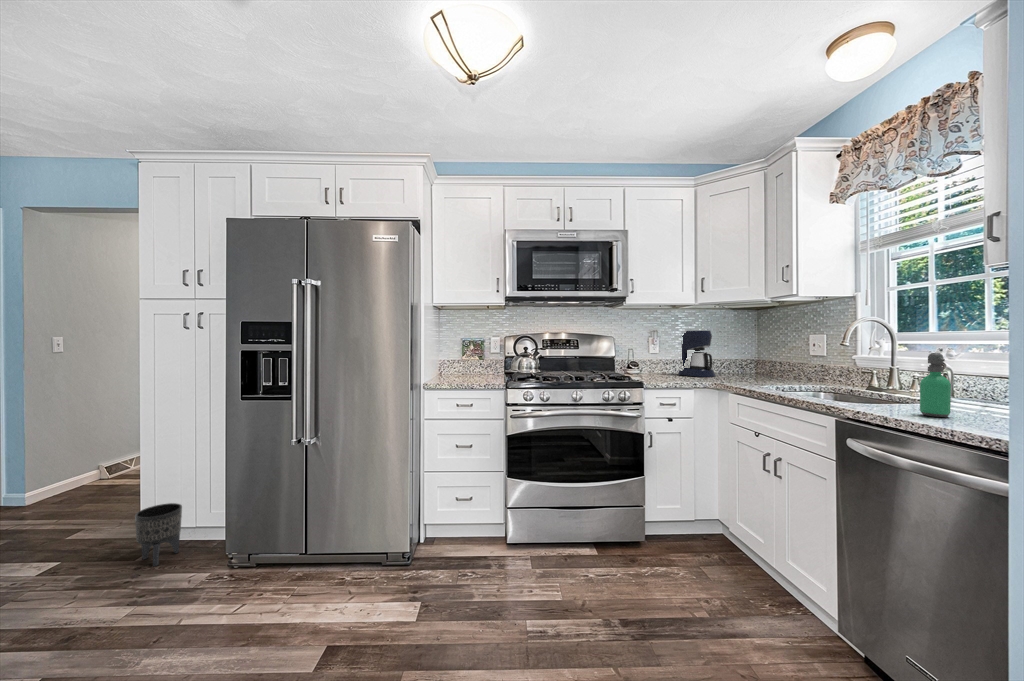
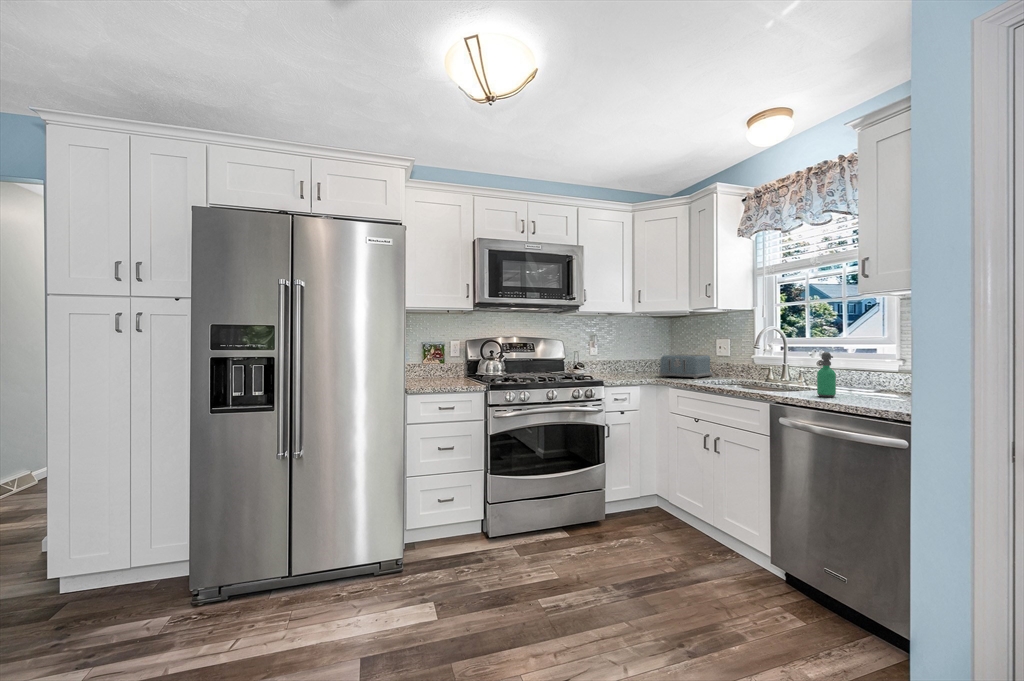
coffee maker: present [678,330,716,377] -> none [614,336,645,376]
toaster: none [730,353,803,382] -> present [660,354,713,379]
planter: present [135,503,182,566] -> none [66,542,124,618]

